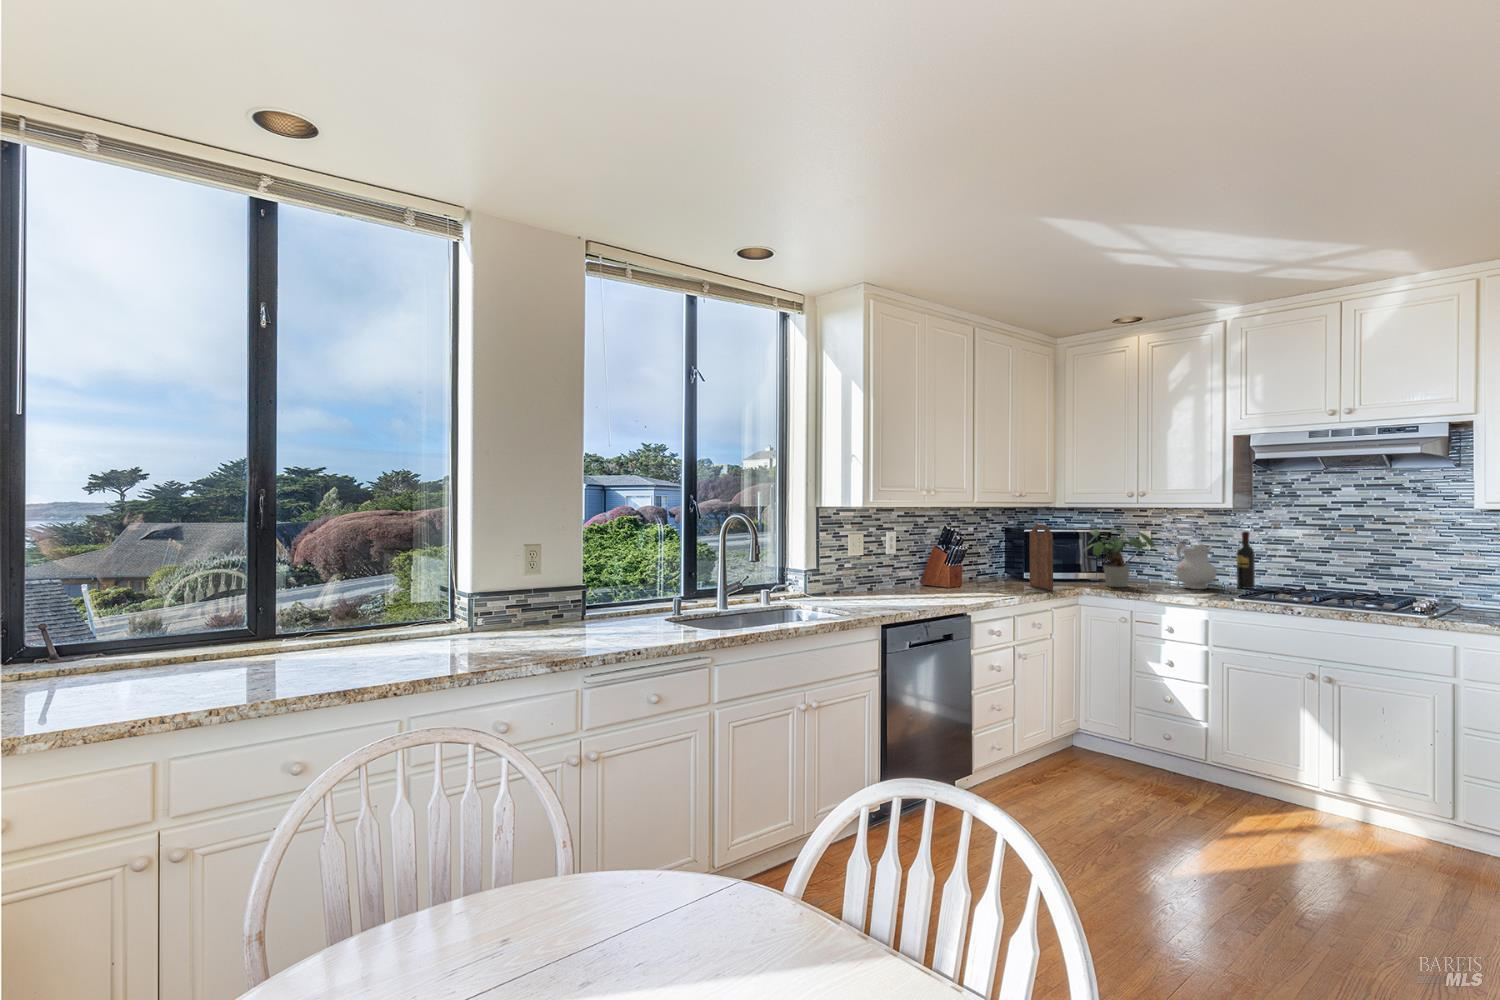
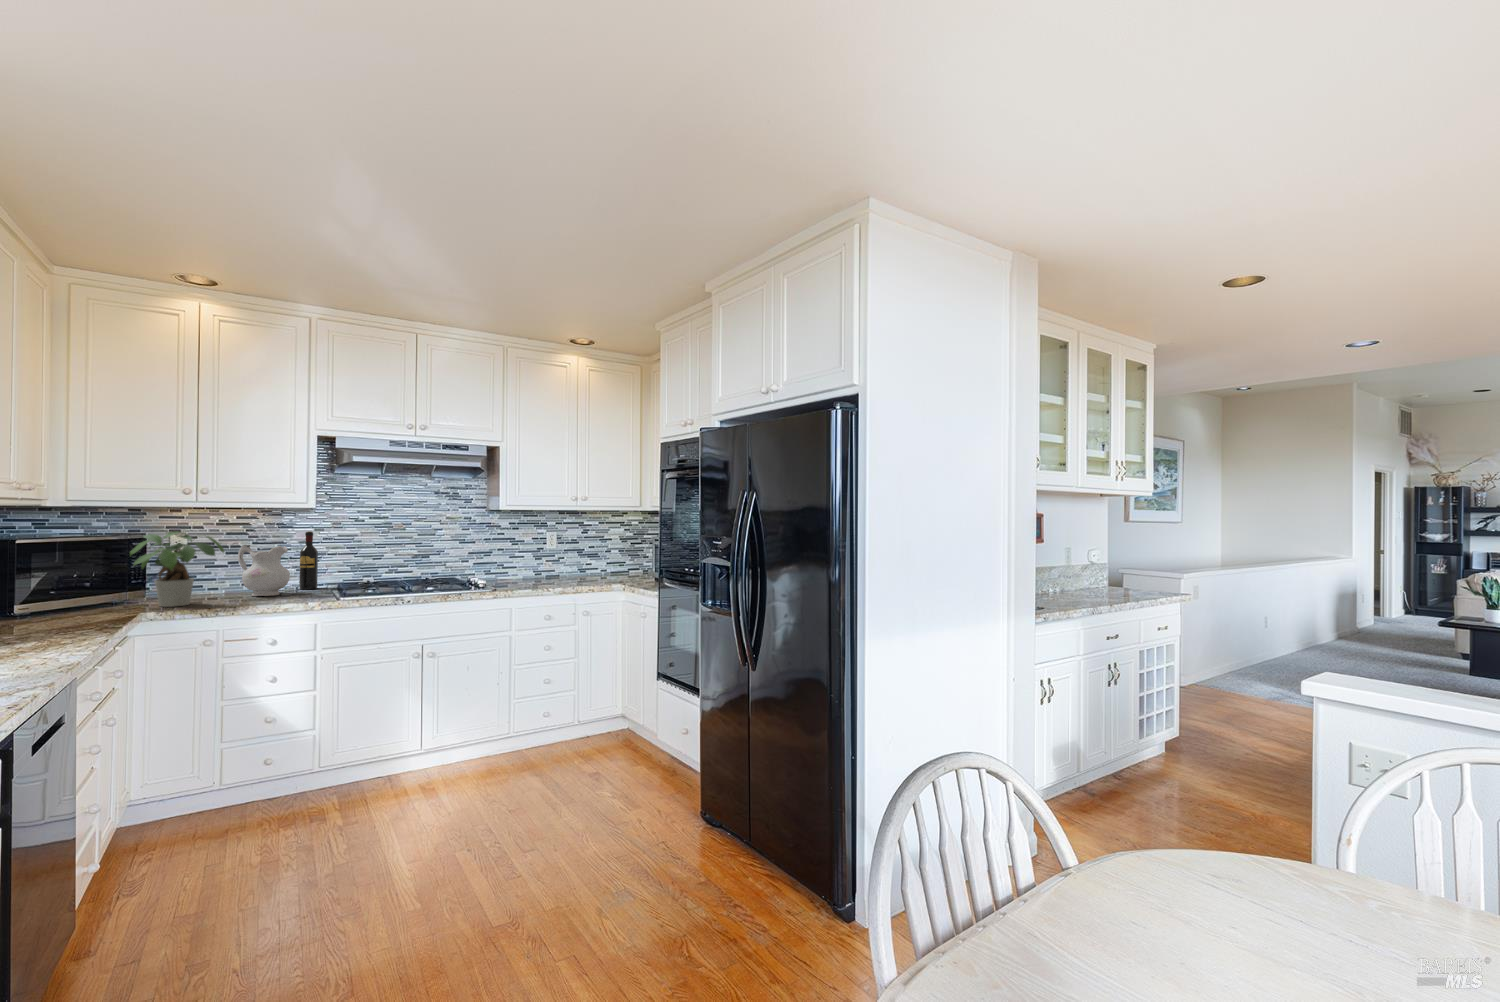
cutting board: present [1030,524,1053,590] -> none [45,529,110,623]

